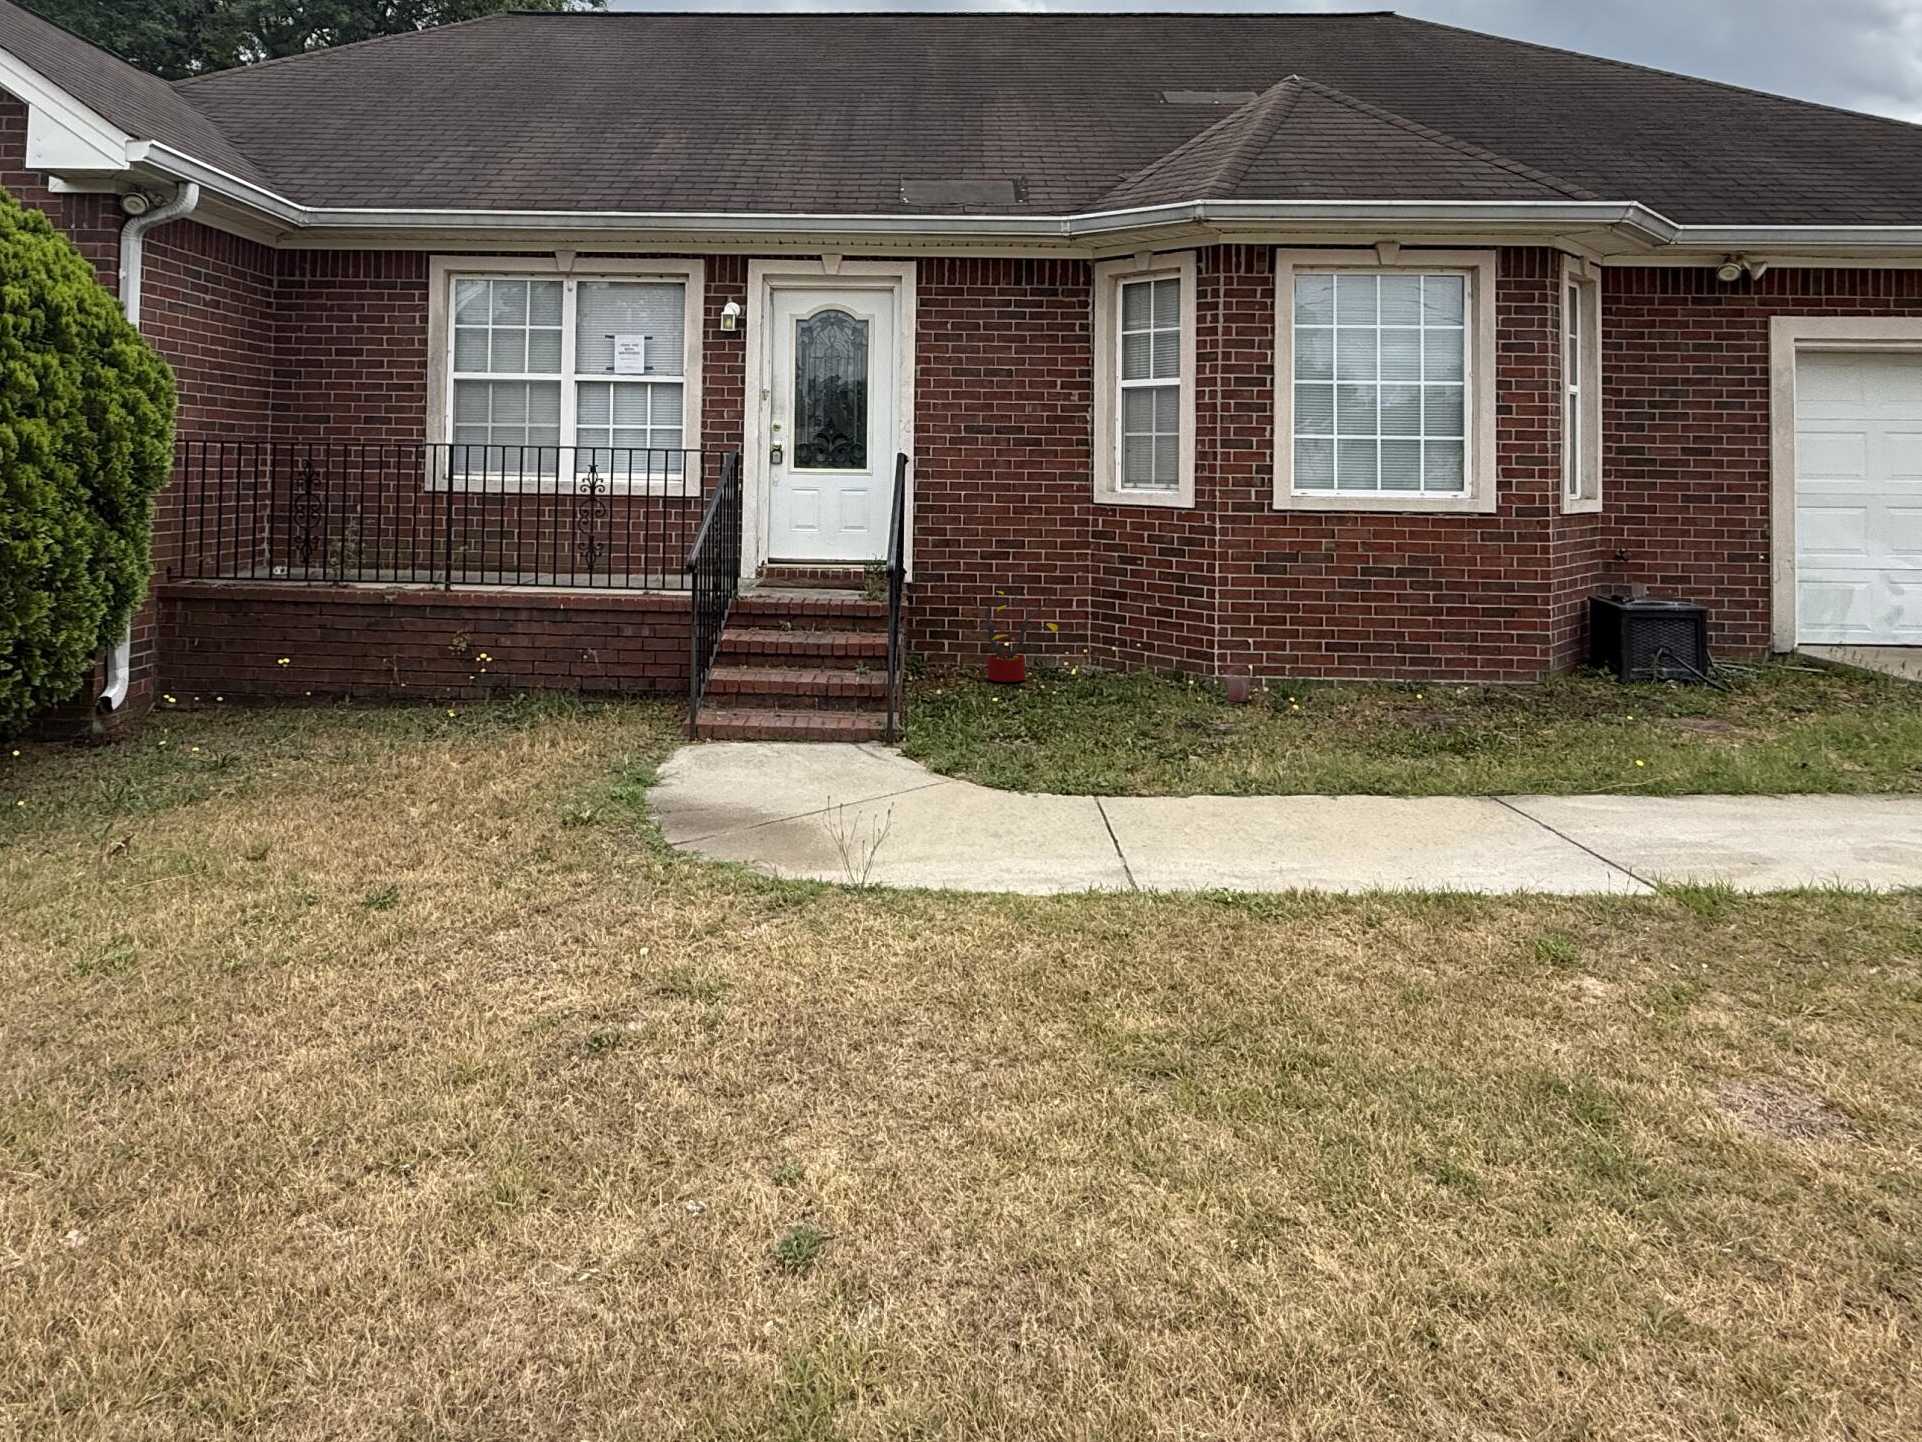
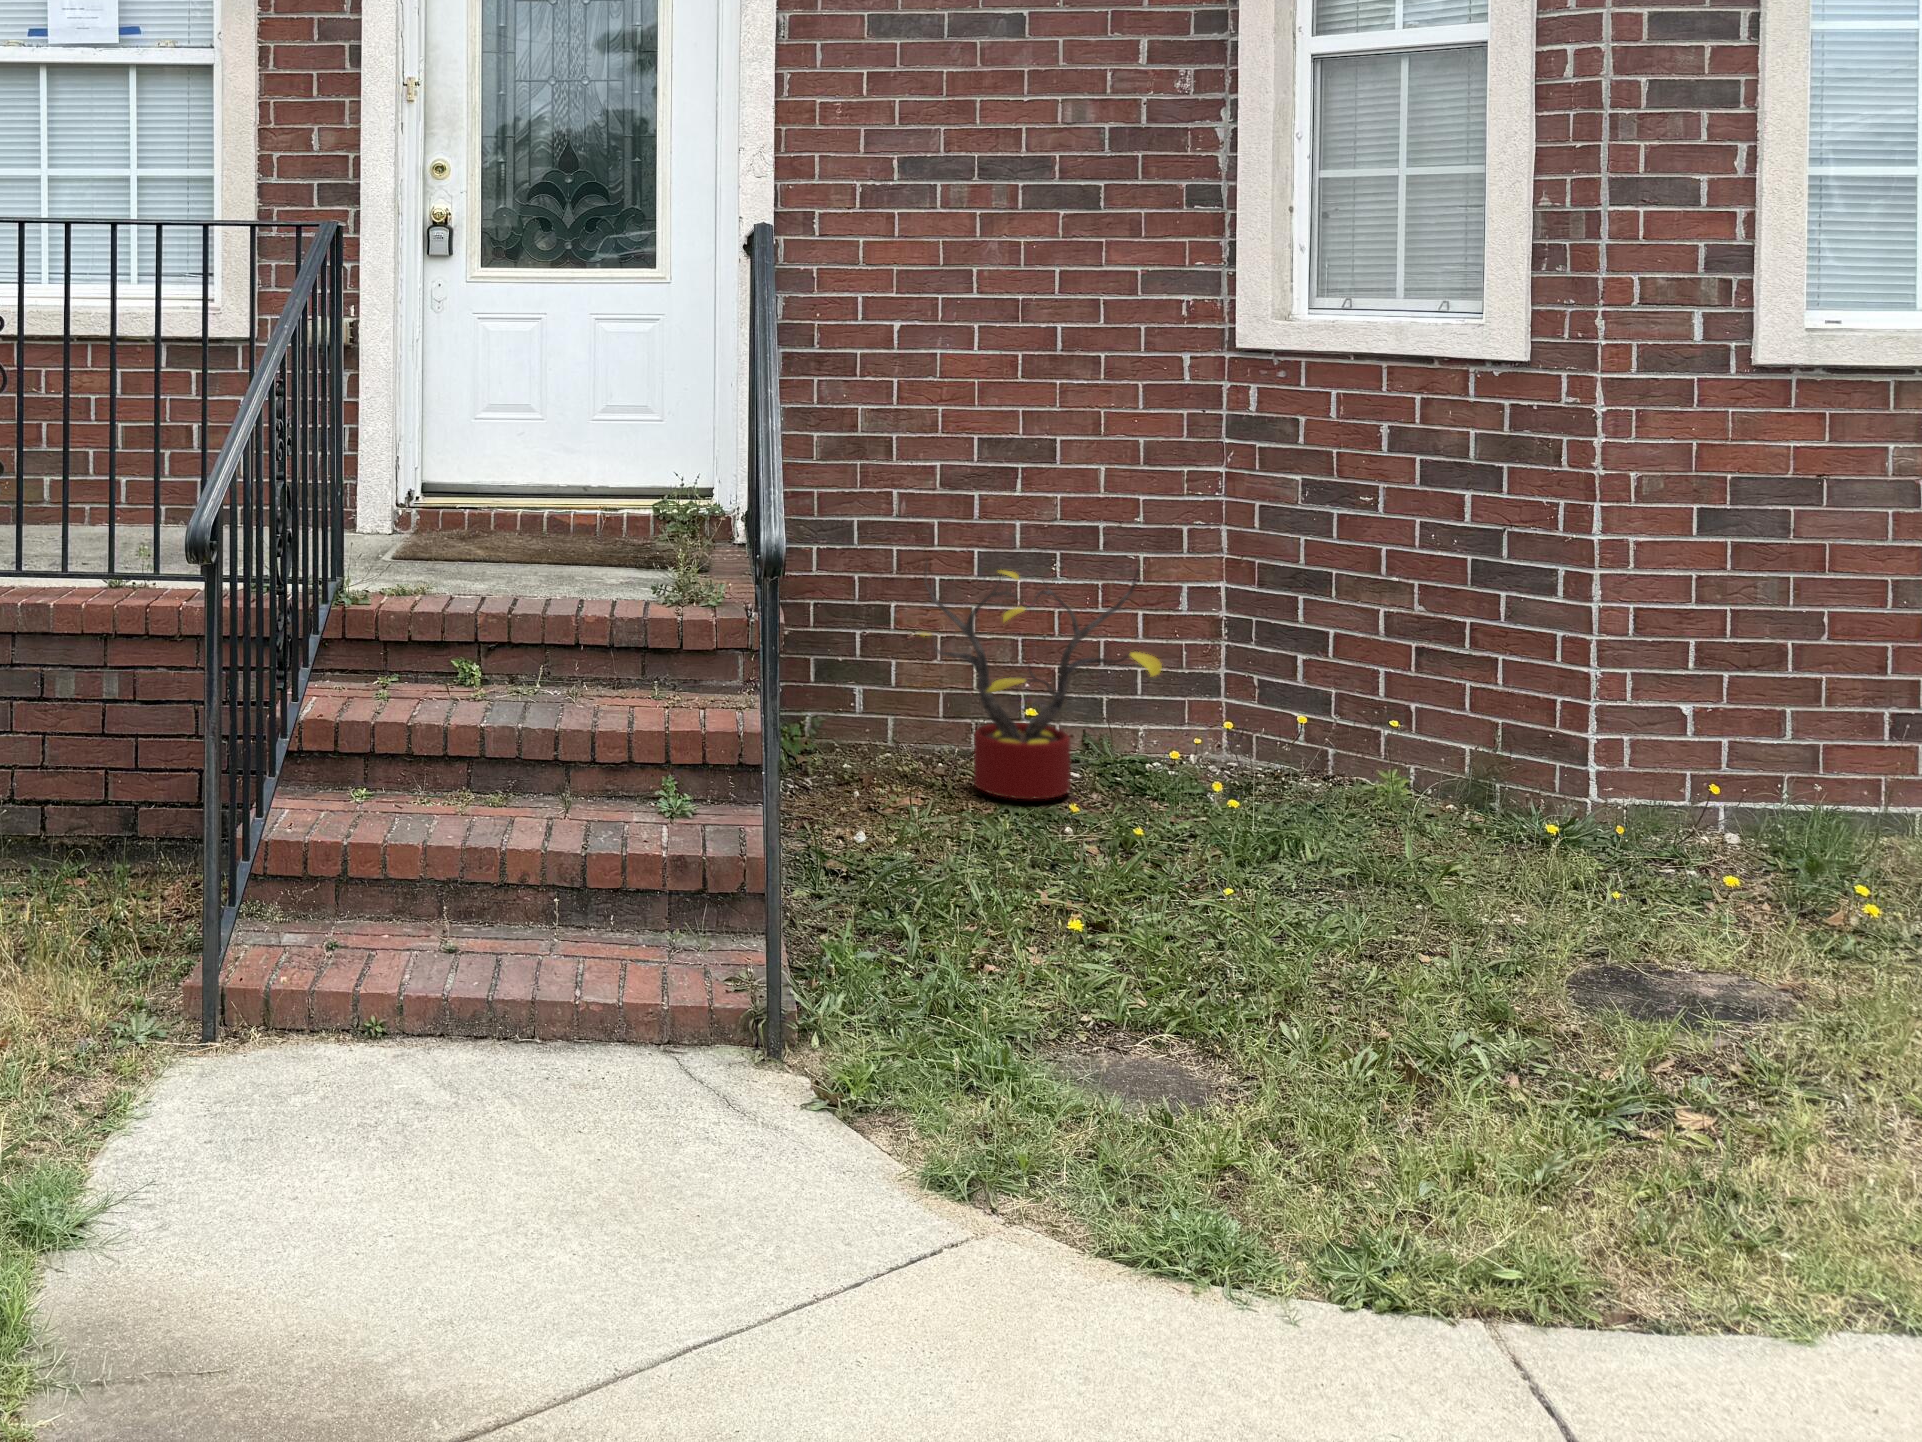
watering can: present [1227,668,1251,702] -> none [1632,781,1722,878]

